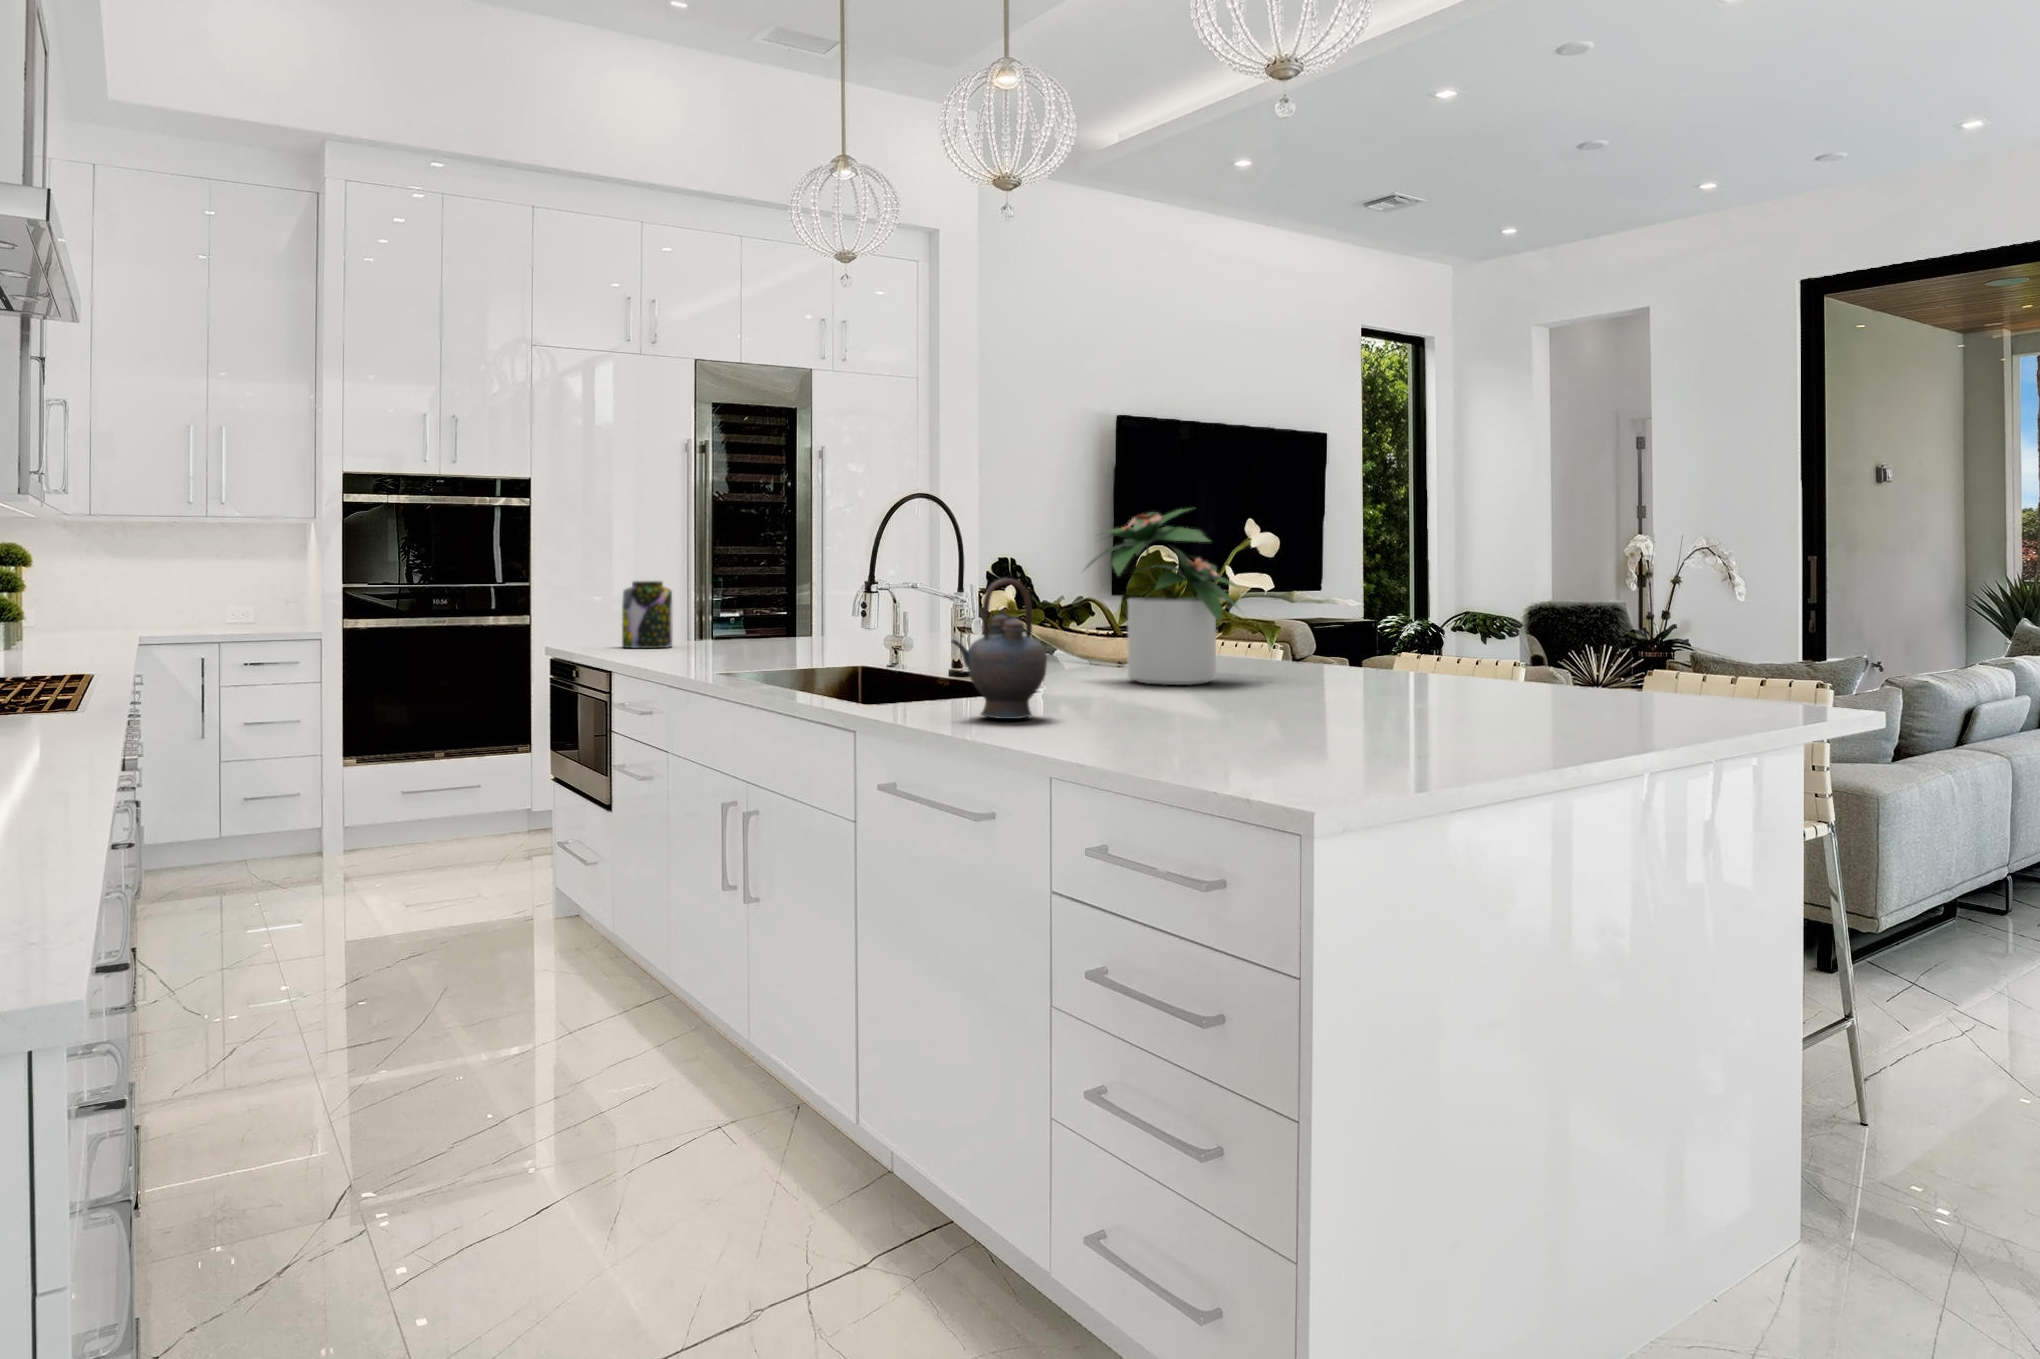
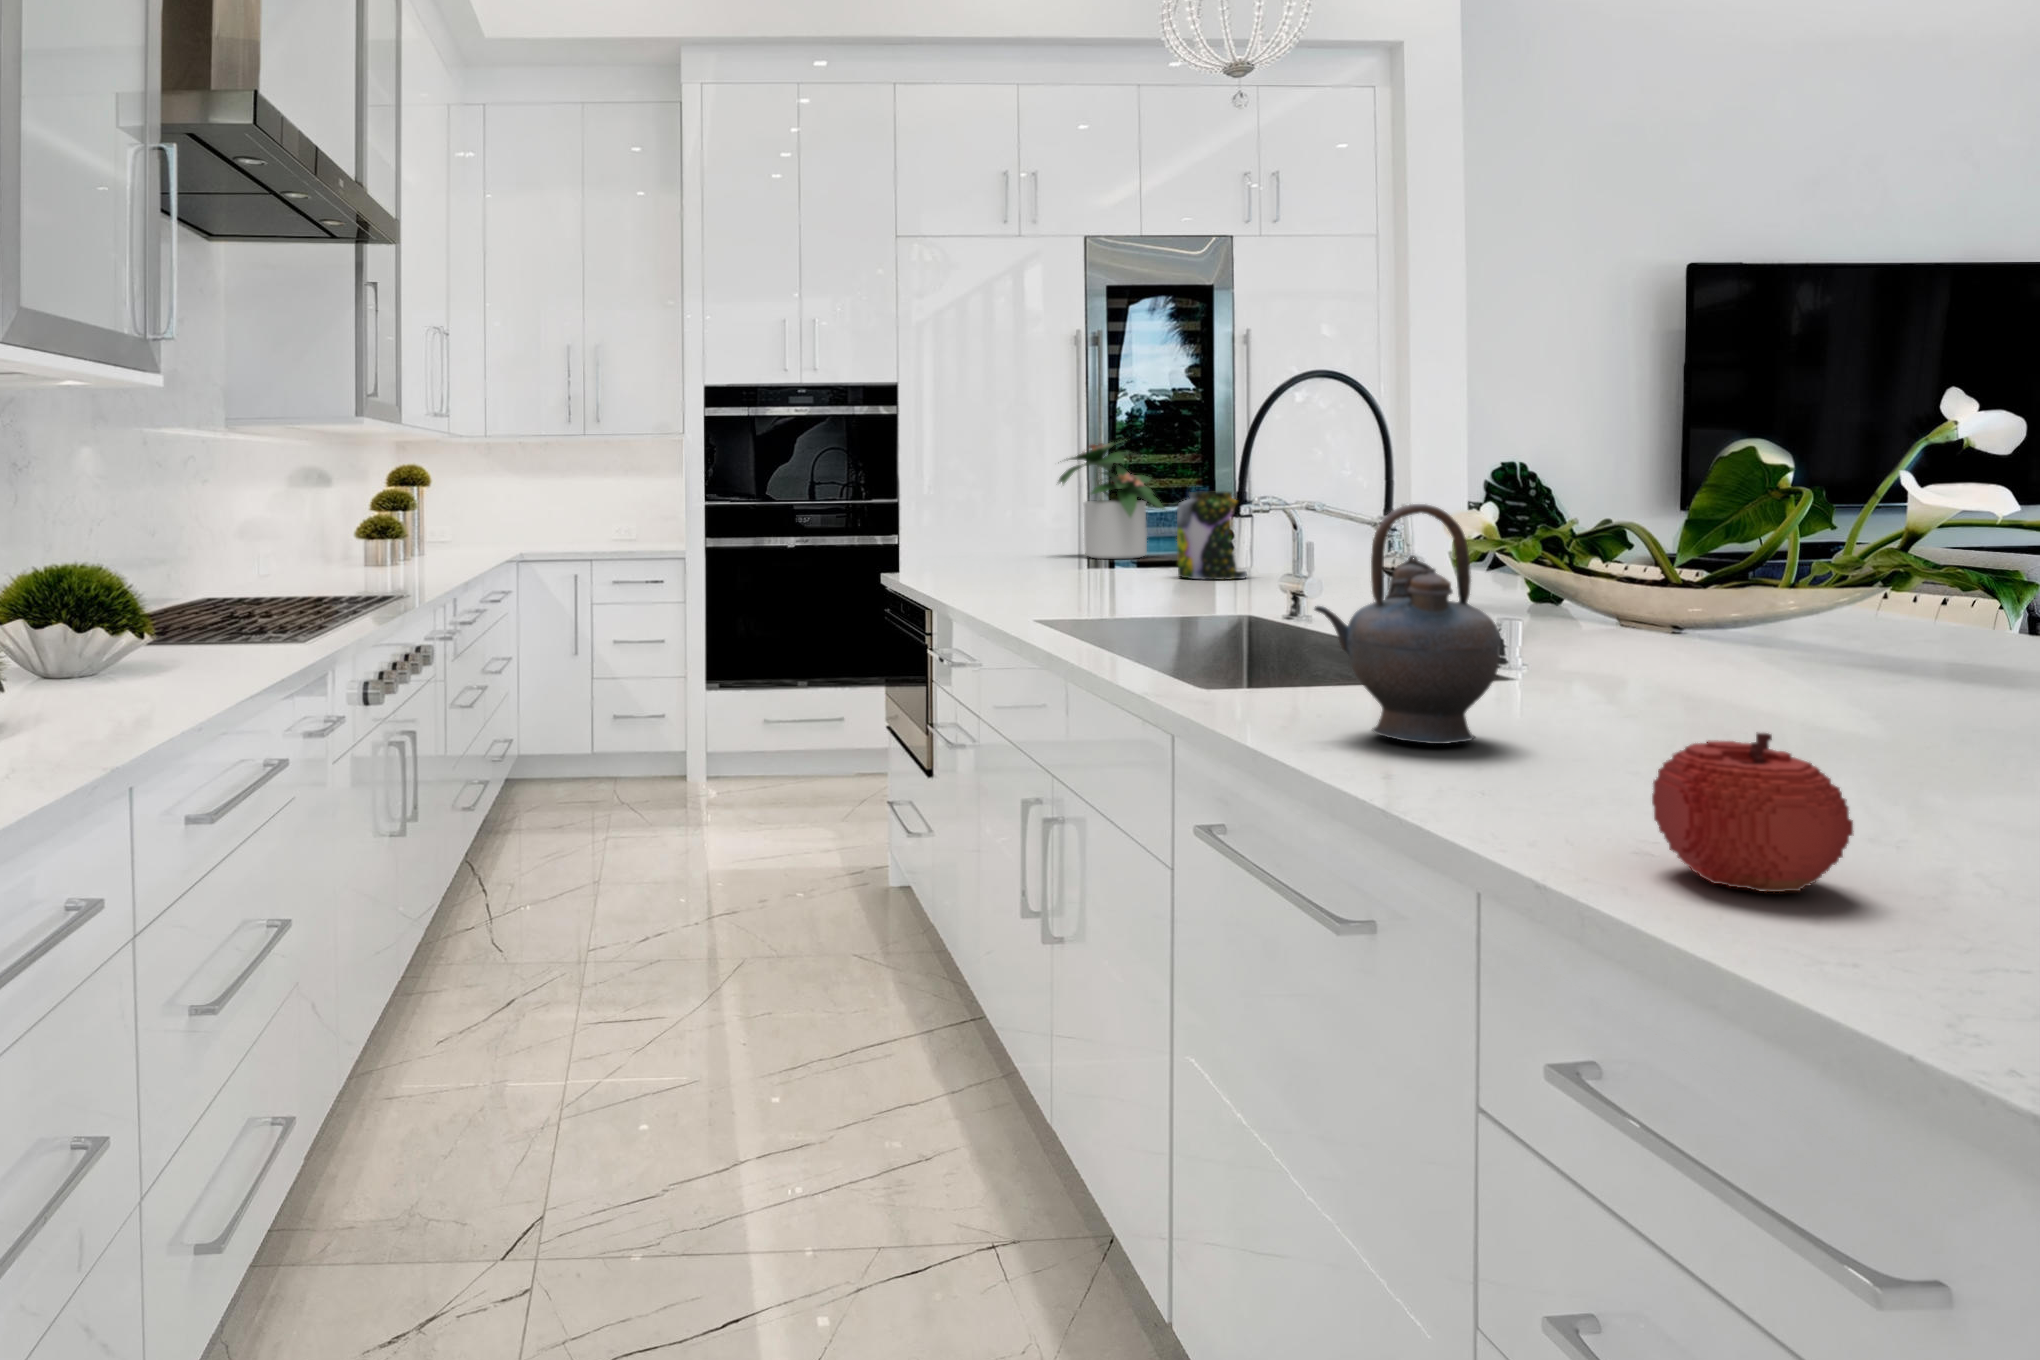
potted plant: present [1087,509,1238,685] -> present [1058,440,1165,559]
jar: present [622,581,672,648] -> present [1177,492,1247,580]
apple: none [1127,684,1203,757] -> present [1652,733,1853,892]

